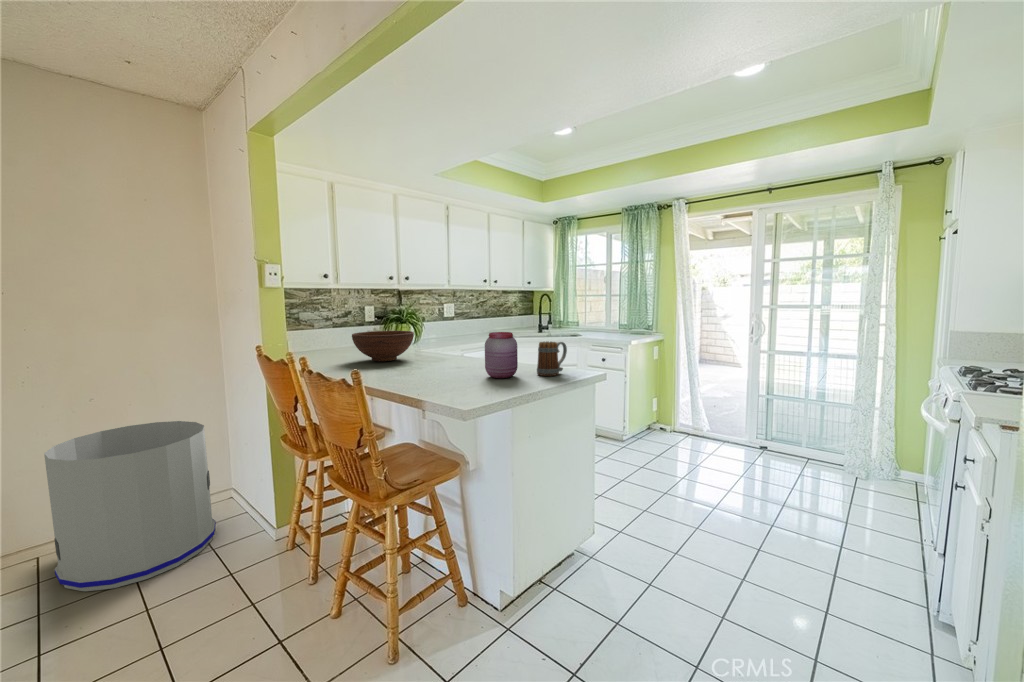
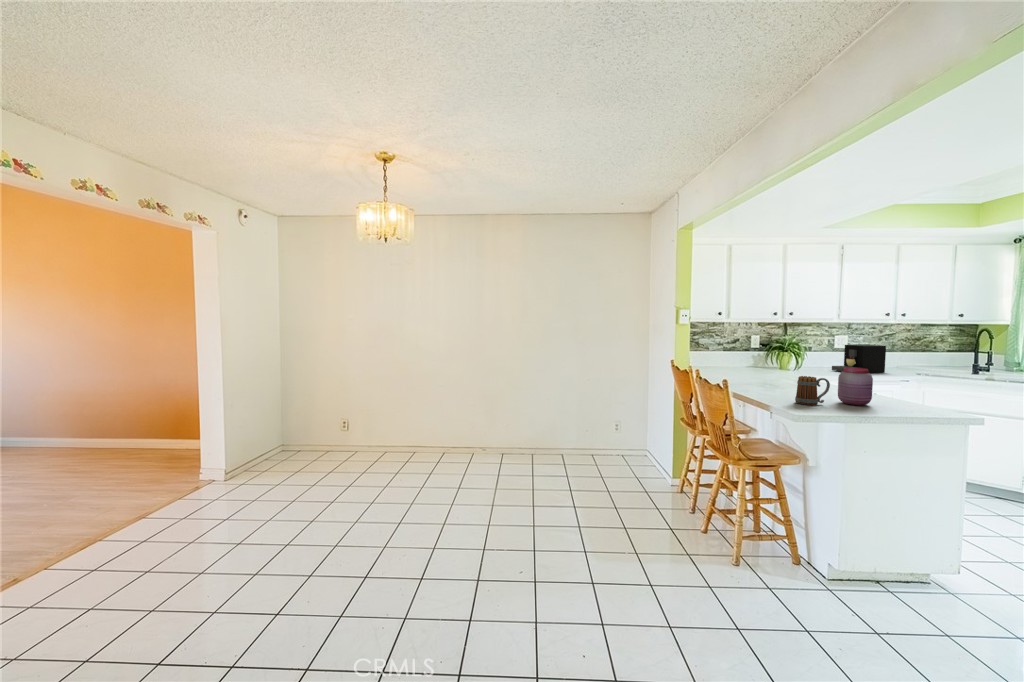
coffee maker: none [446,312,486,341] -> present [832,345,886,373]
fruit bowl: present [352,331,414,361] -> none [734,357,786,380]
mug: present [537,342,567,376] -> present [795,376,830,405]
trash can: present [44,421,216,592] -> none [572,397,639,477]

